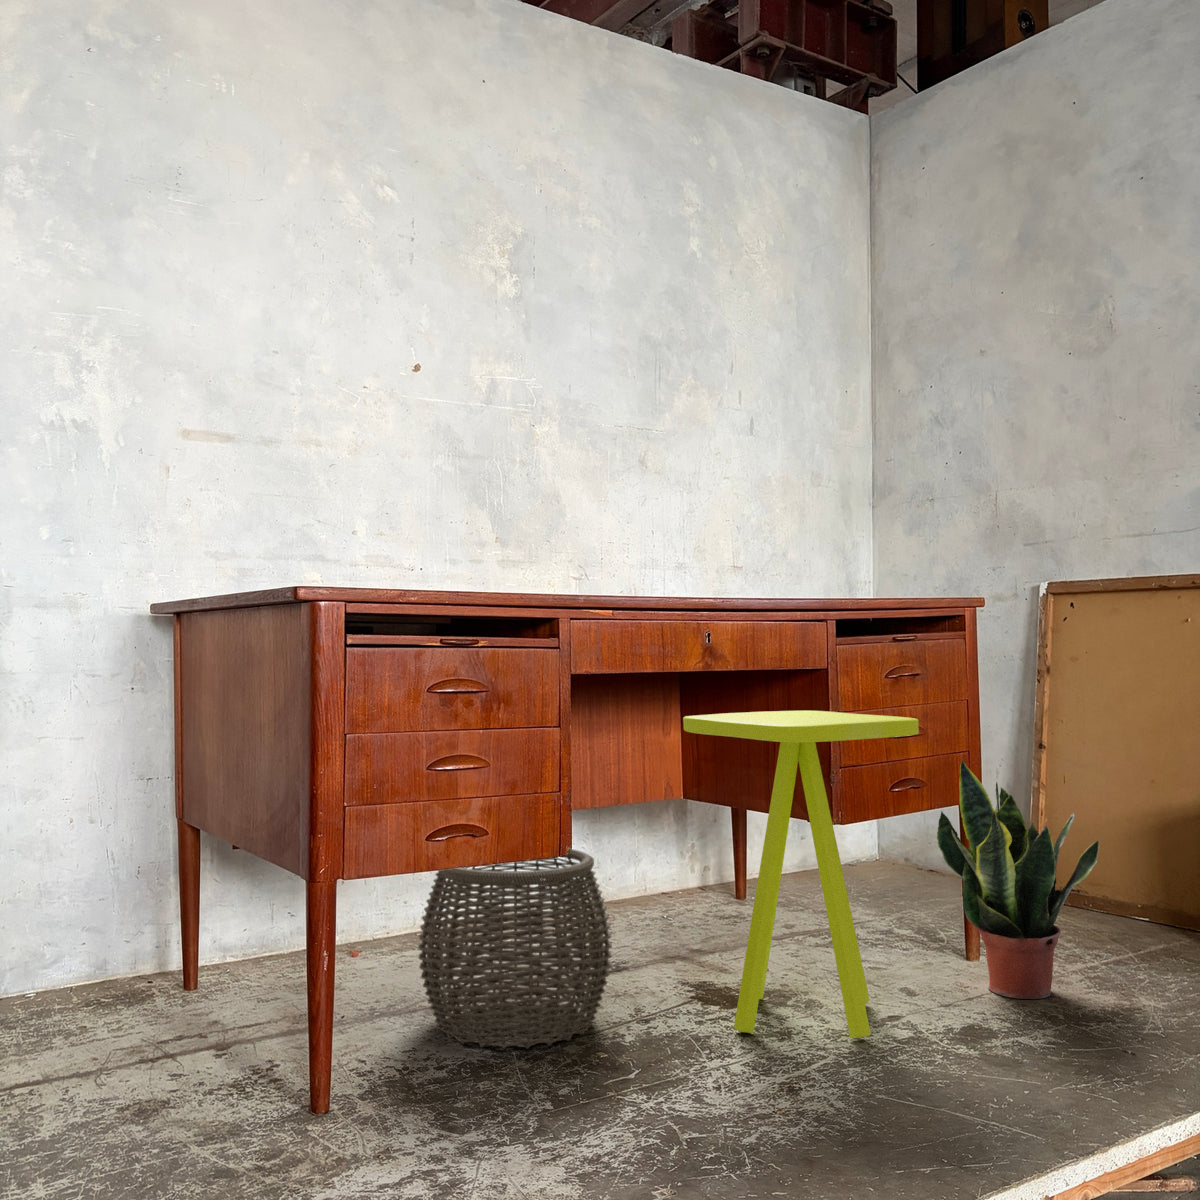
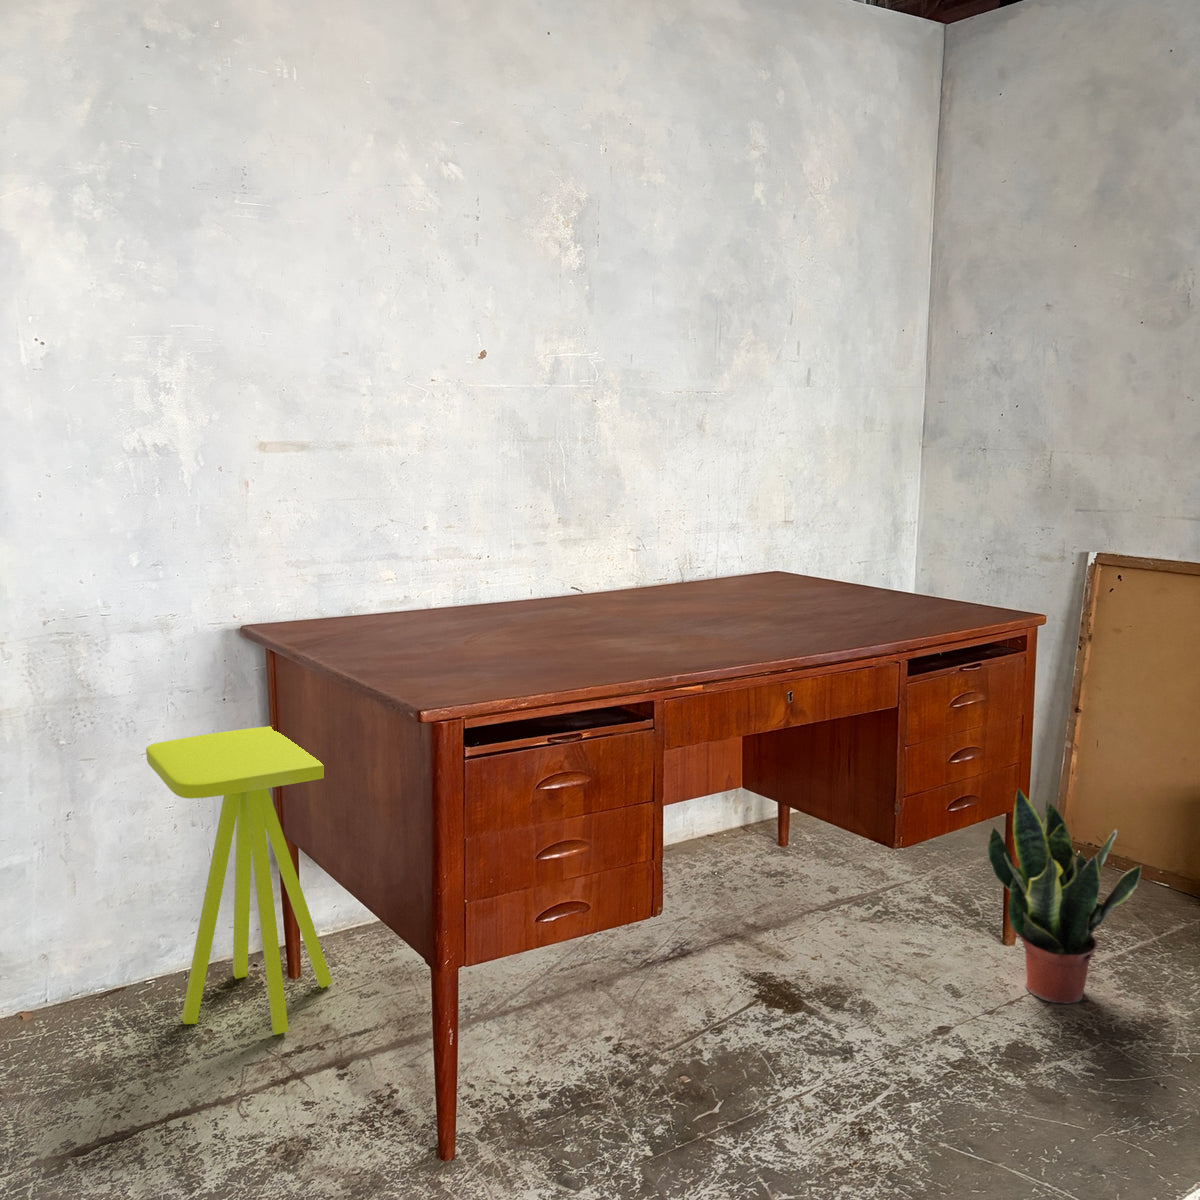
side table: present [683,710,919,1038] -> present [146,726,332,1035]
woven basket: present [419,849,612,1049] -> none [515,866,693,1072]

